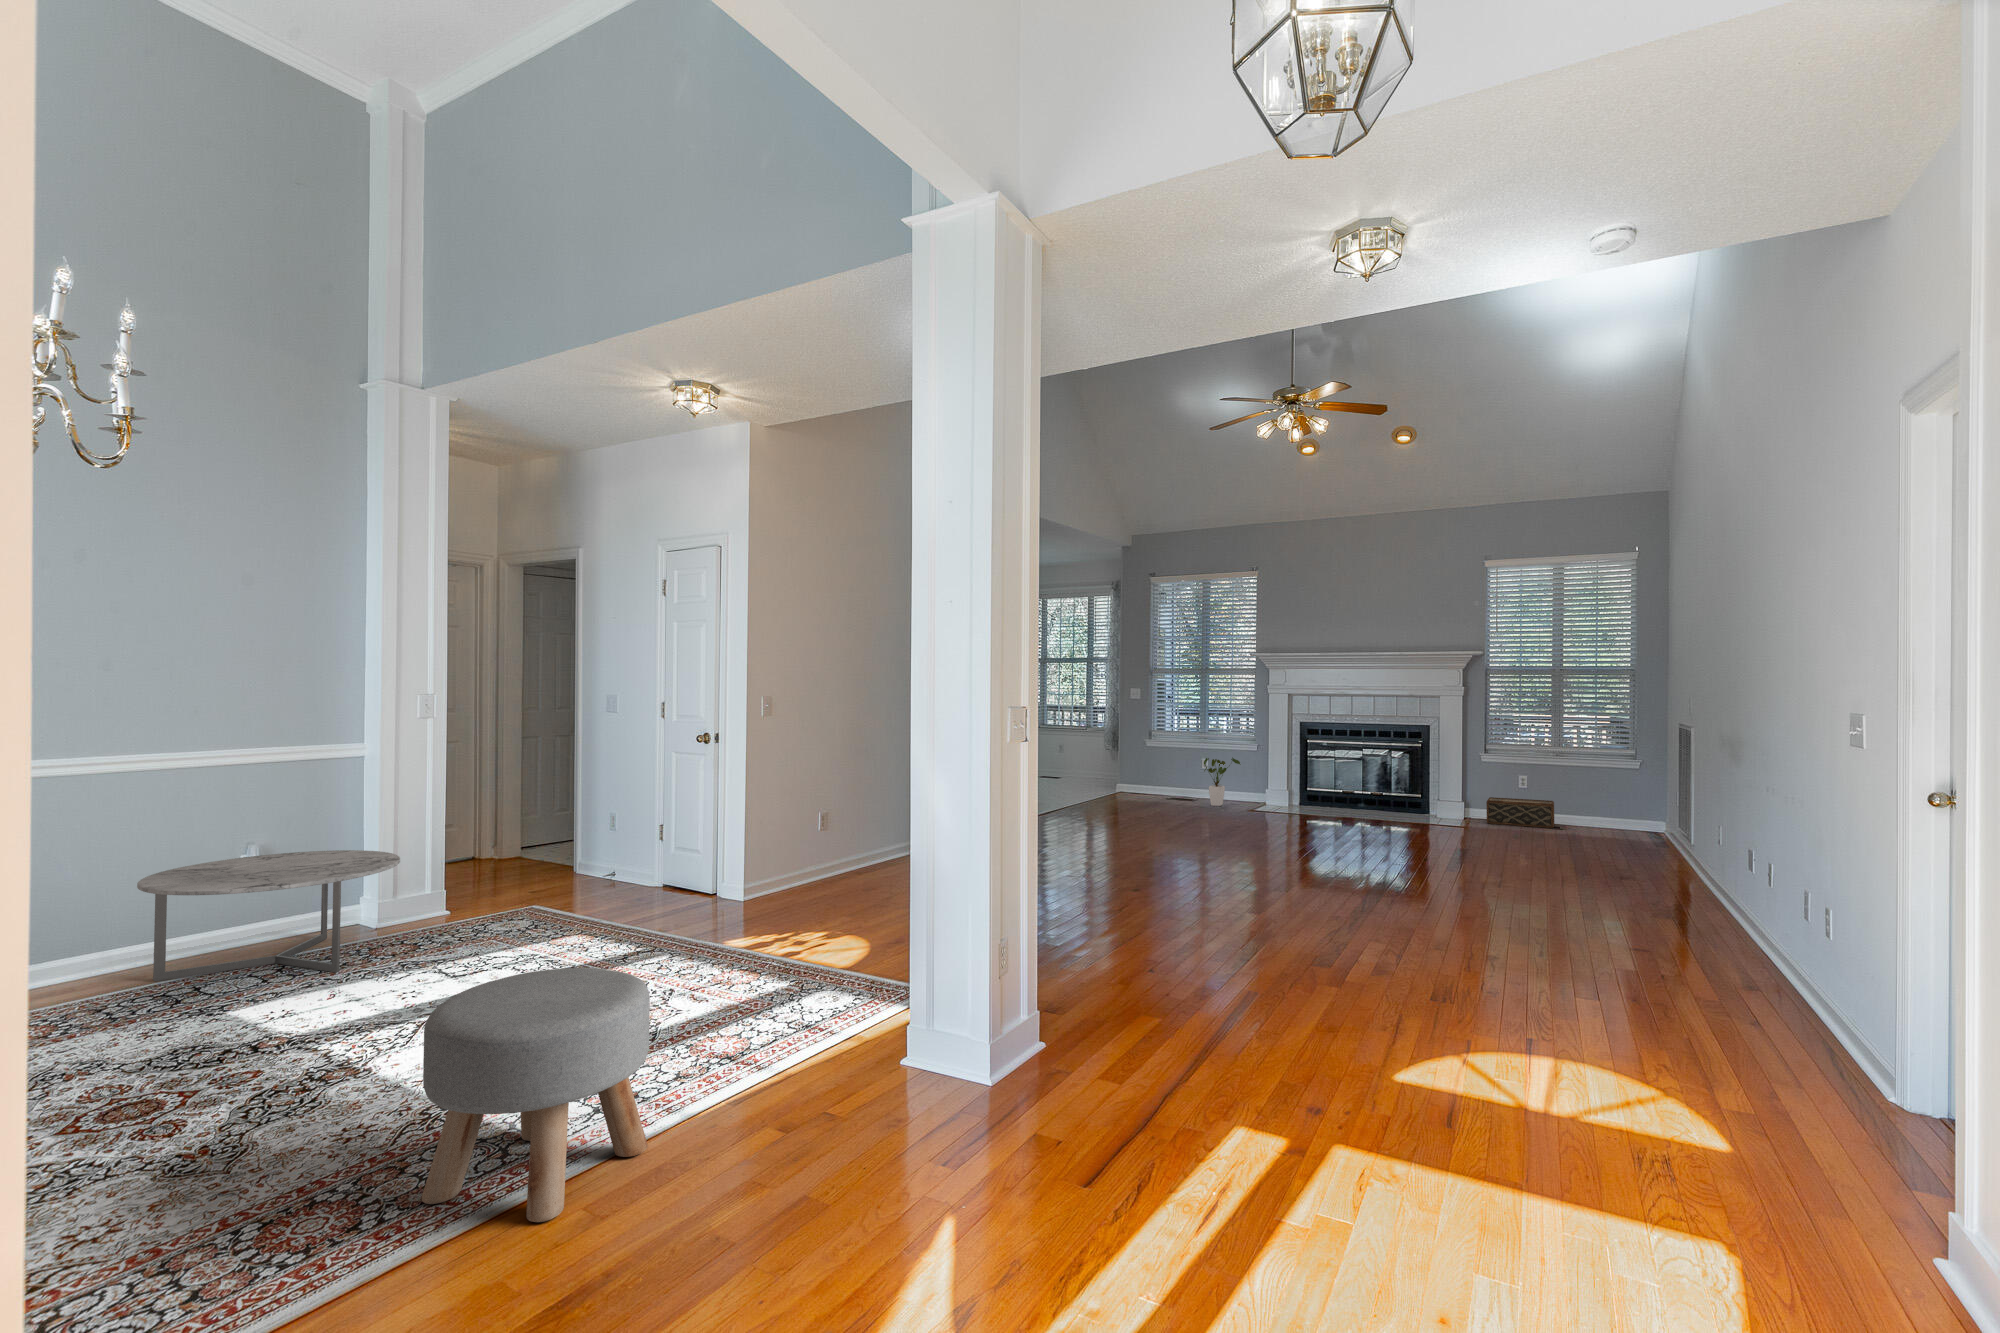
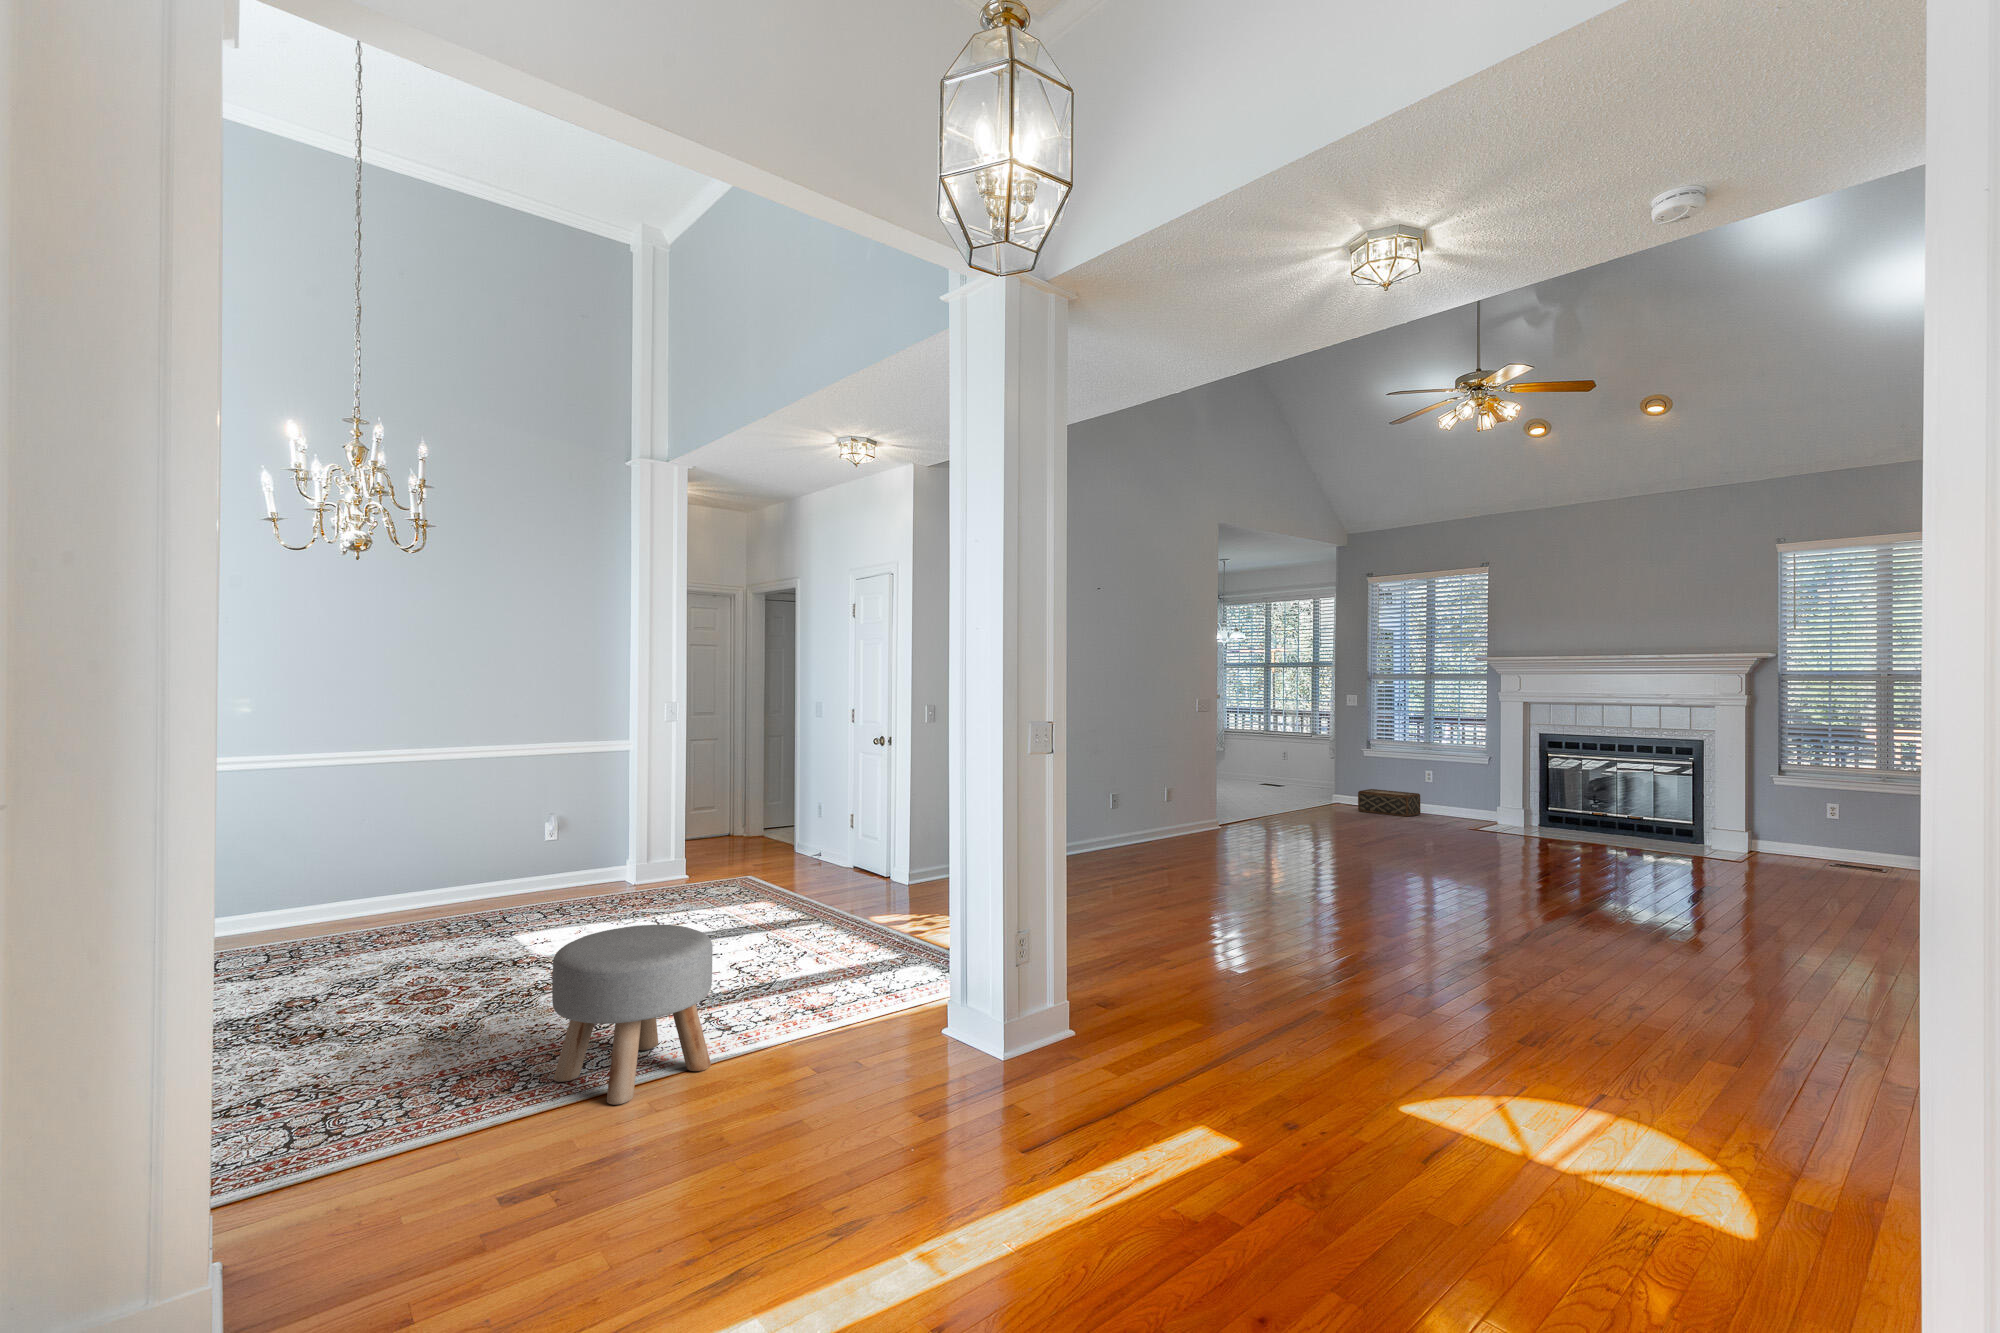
house plant: present [1204,758,1241,806] -> none [1428,768,1475,821]
woven basket: present [1486,797,1554,828] -> present [1358,789,1421,817]
coffee table: present [137,850,400,981] -> none [470,822,641,915]

